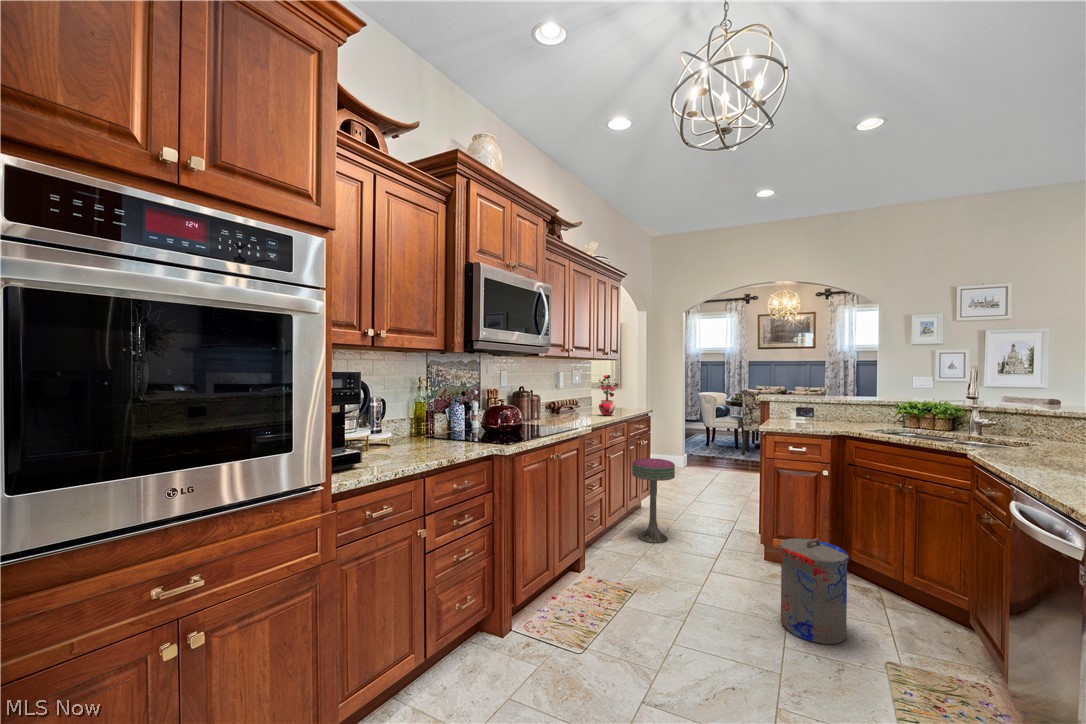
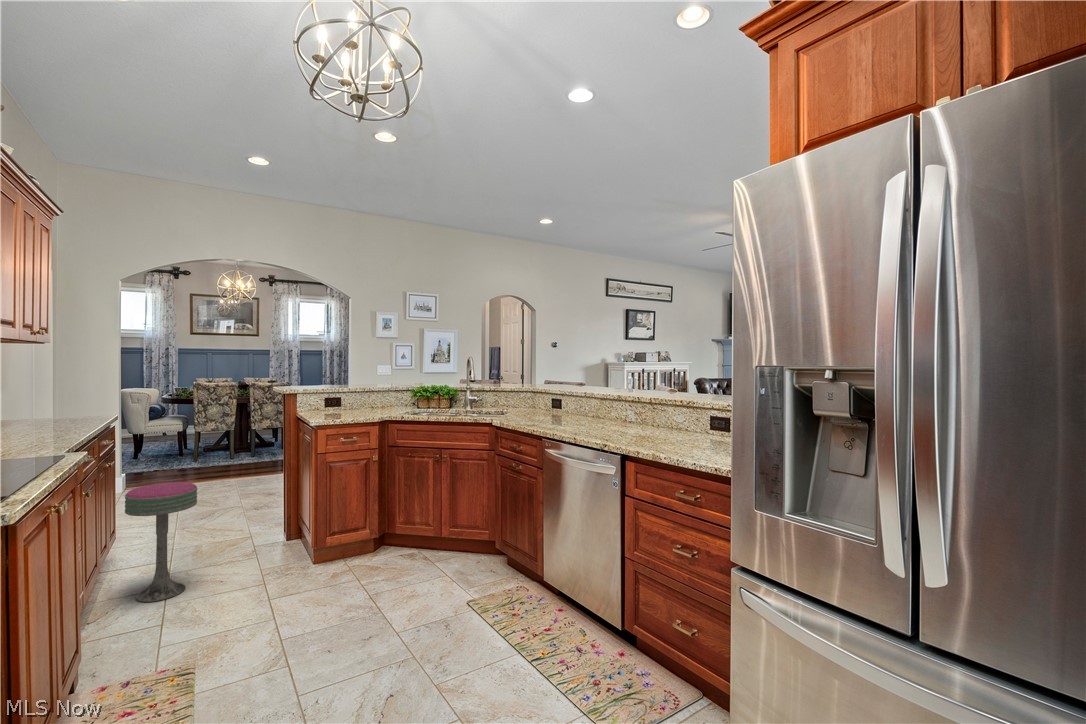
potted plant: present [598,375,619,416] -> none [34,368,86,435]
trash can: present [780,538,849,644] -> none [374,518,432,616]

